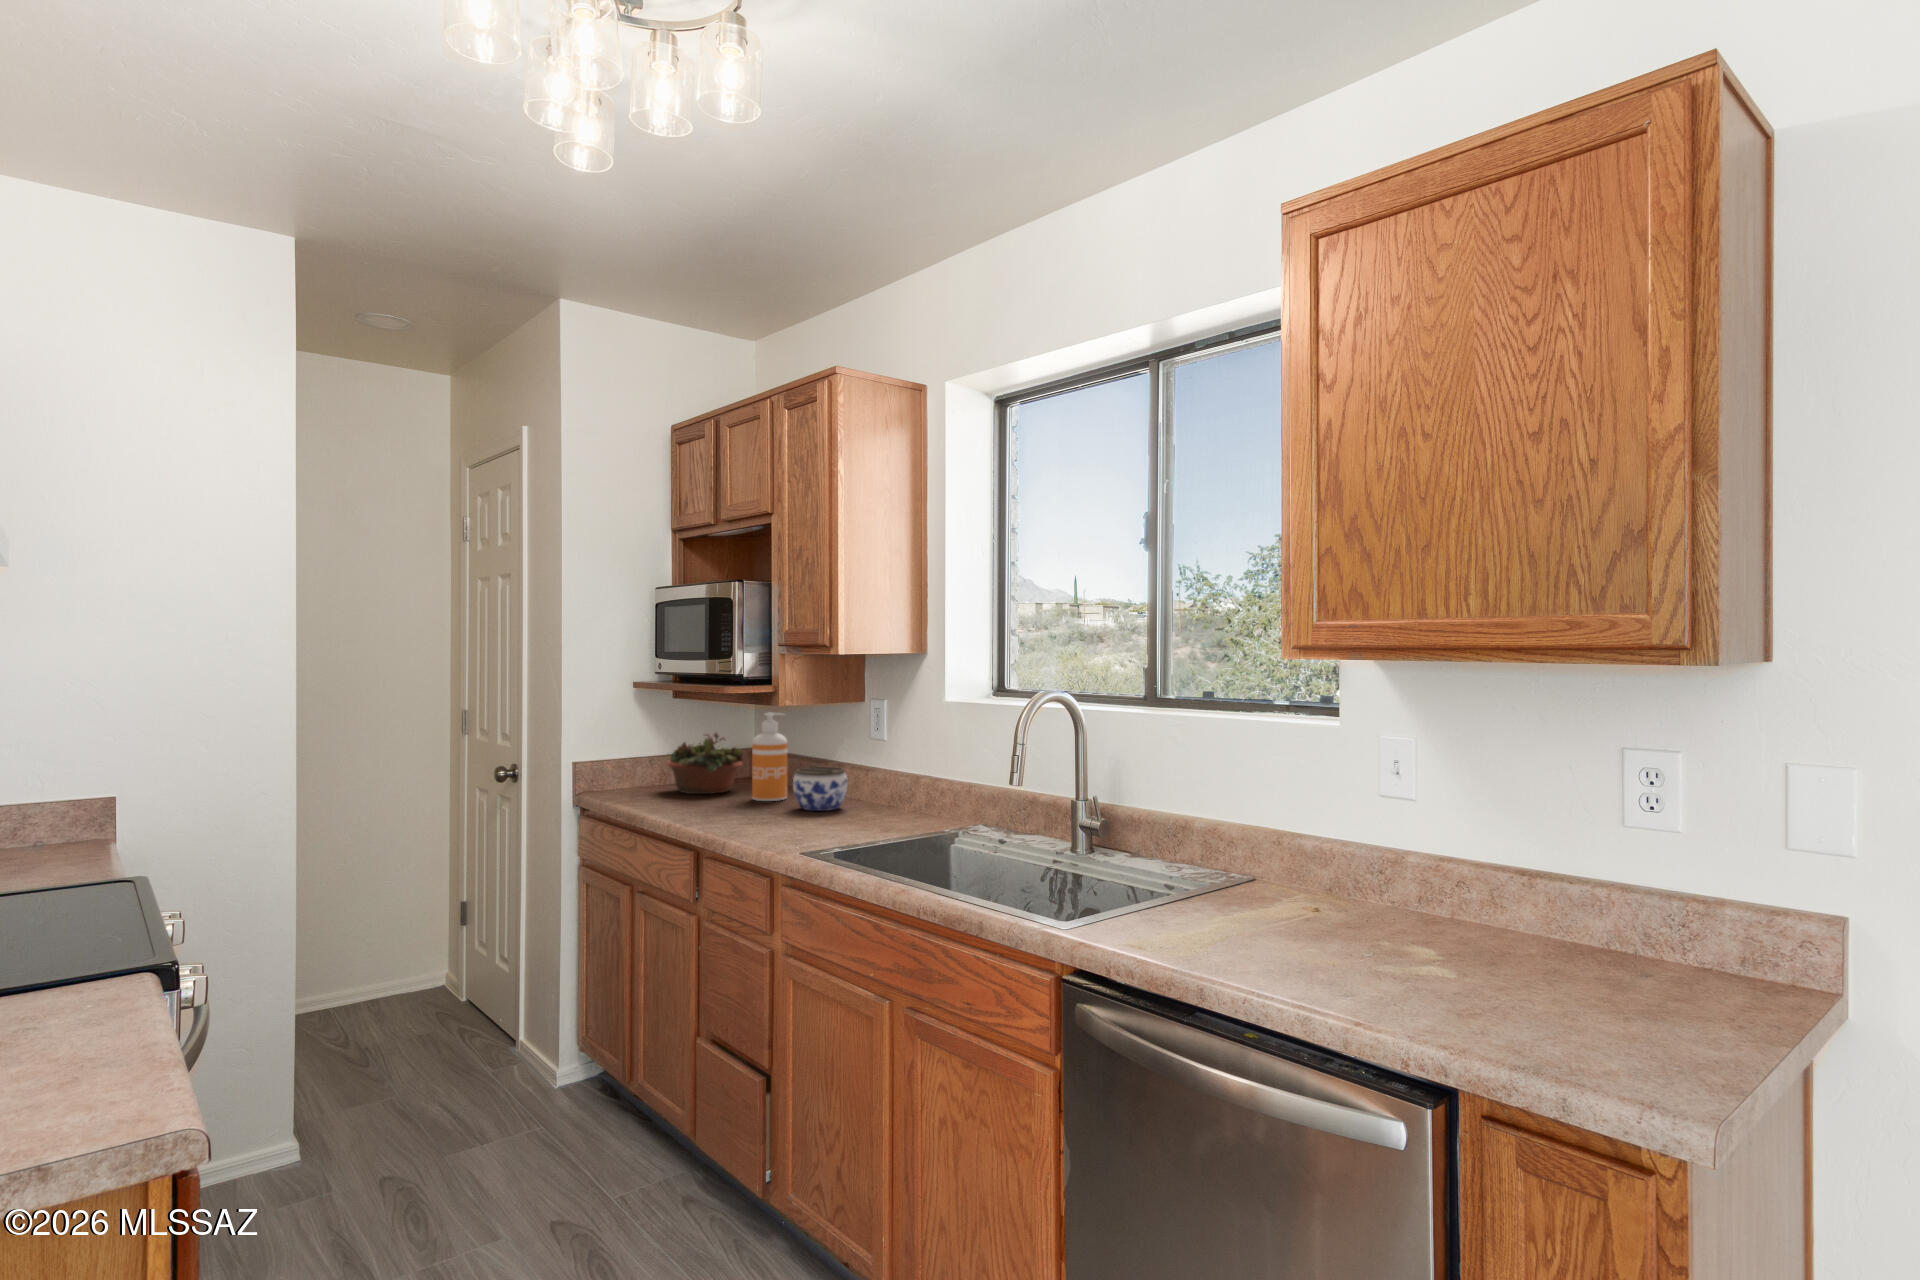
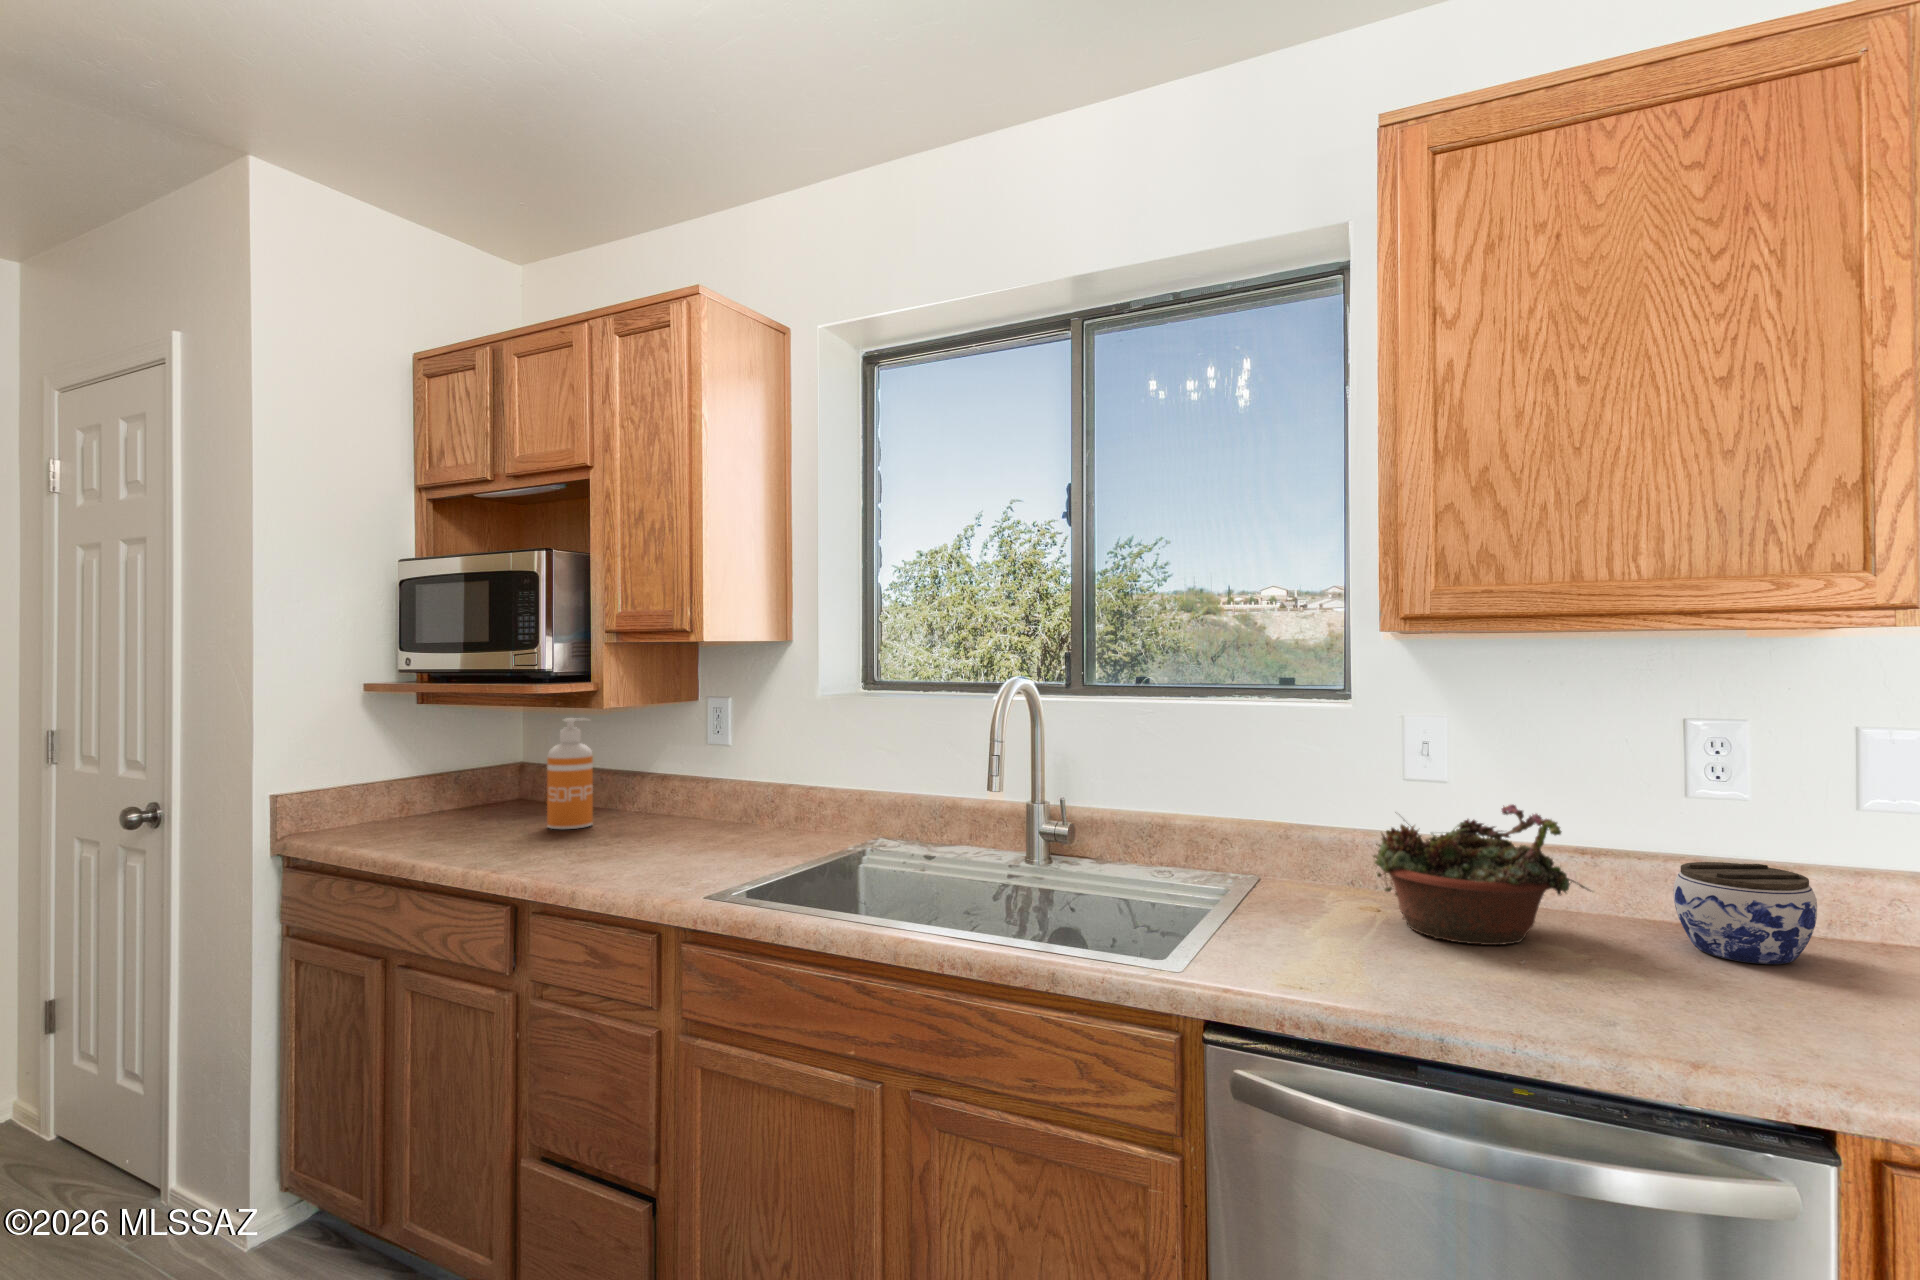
succulent planter: present [667,733,744,794] -> present [1373,805,1592,945]
jar: present [793,766,848,811] -> present [1673,862,1817,964]

